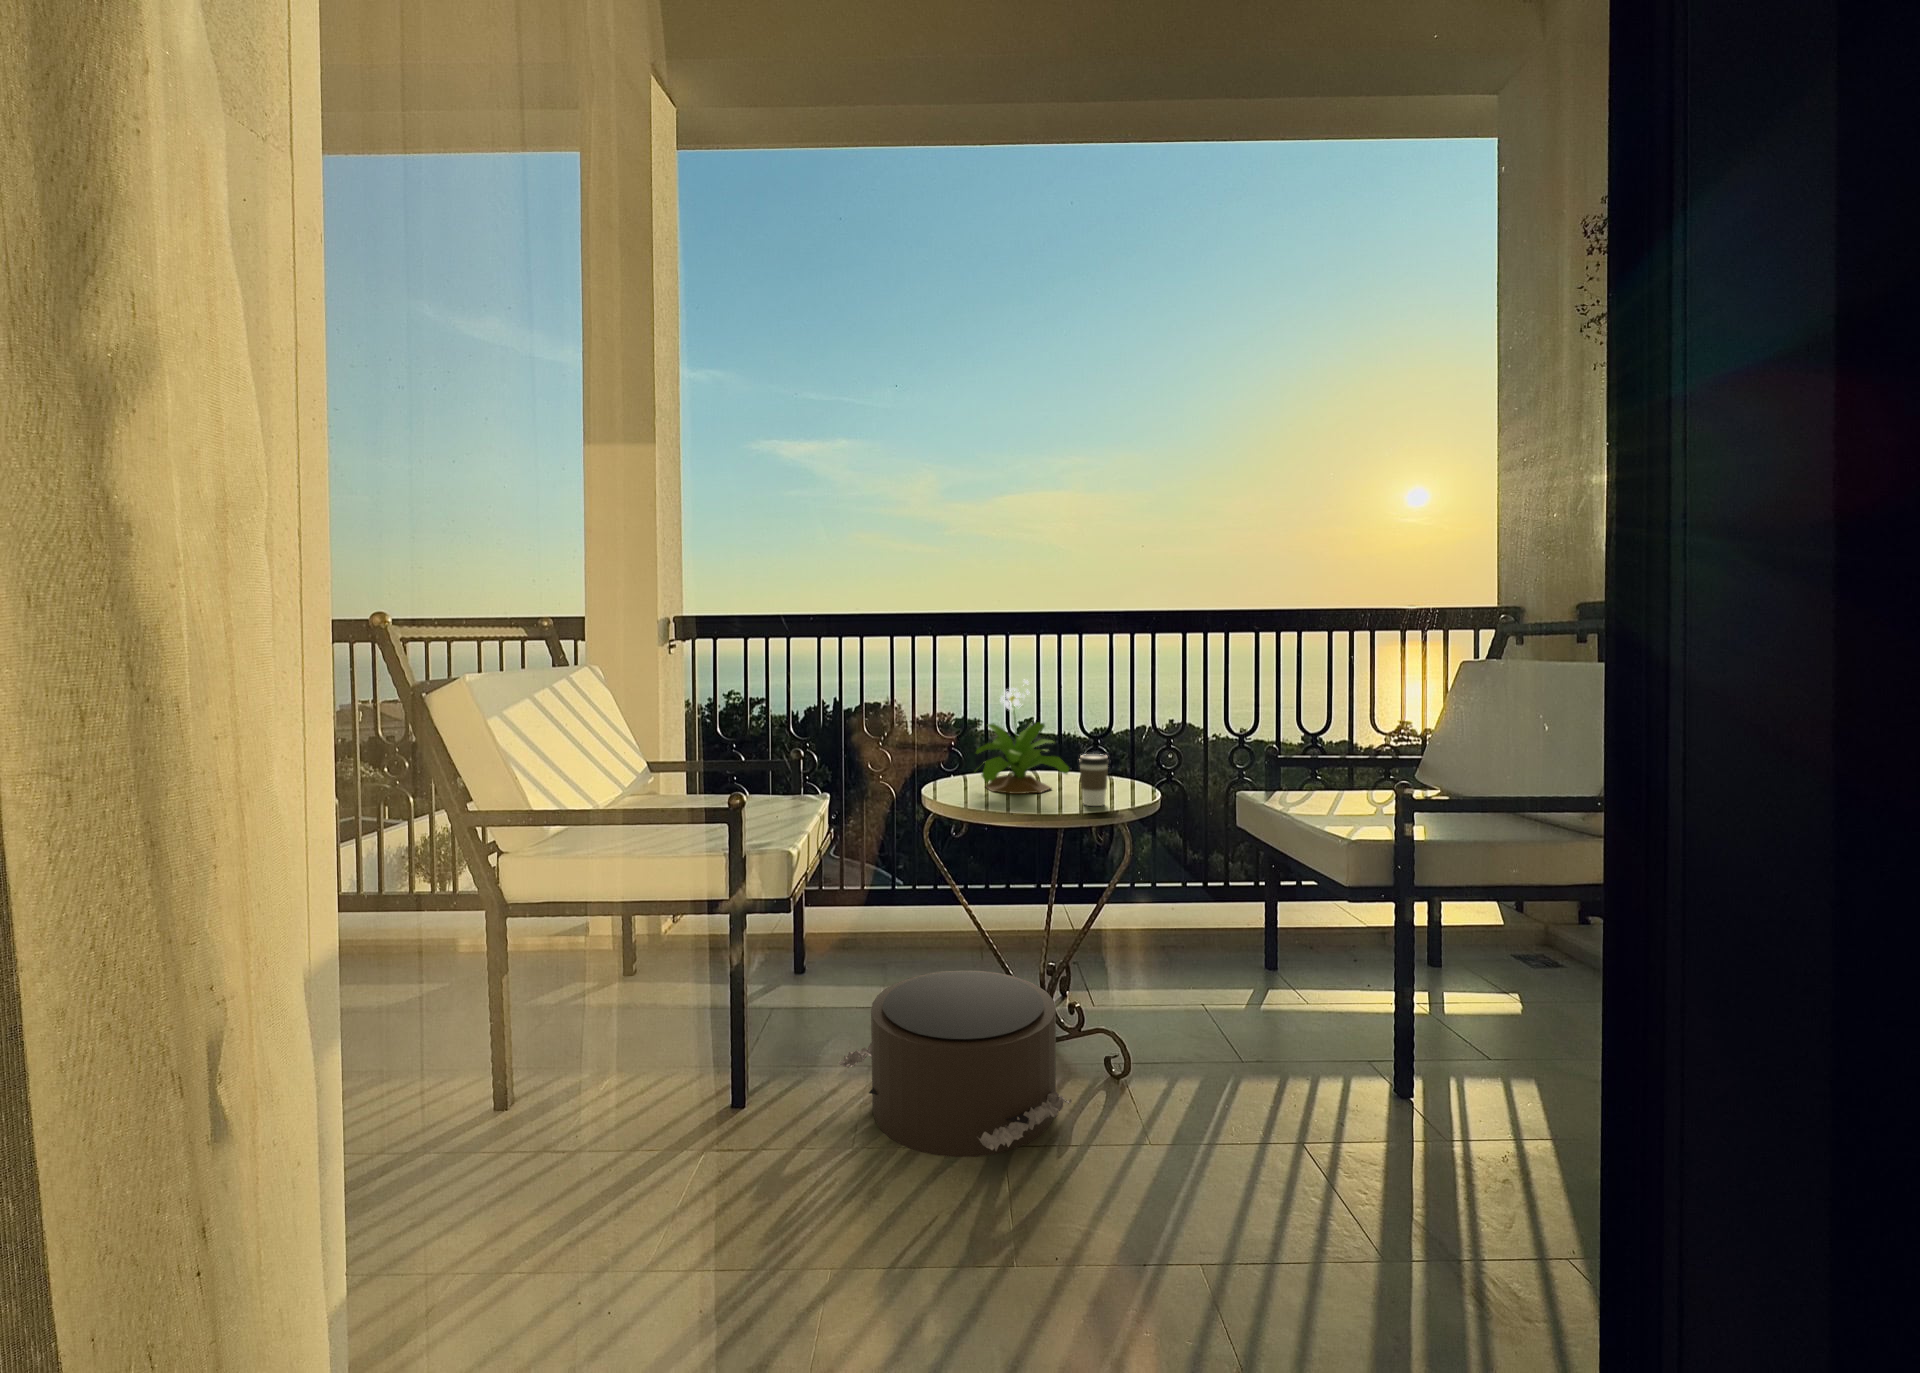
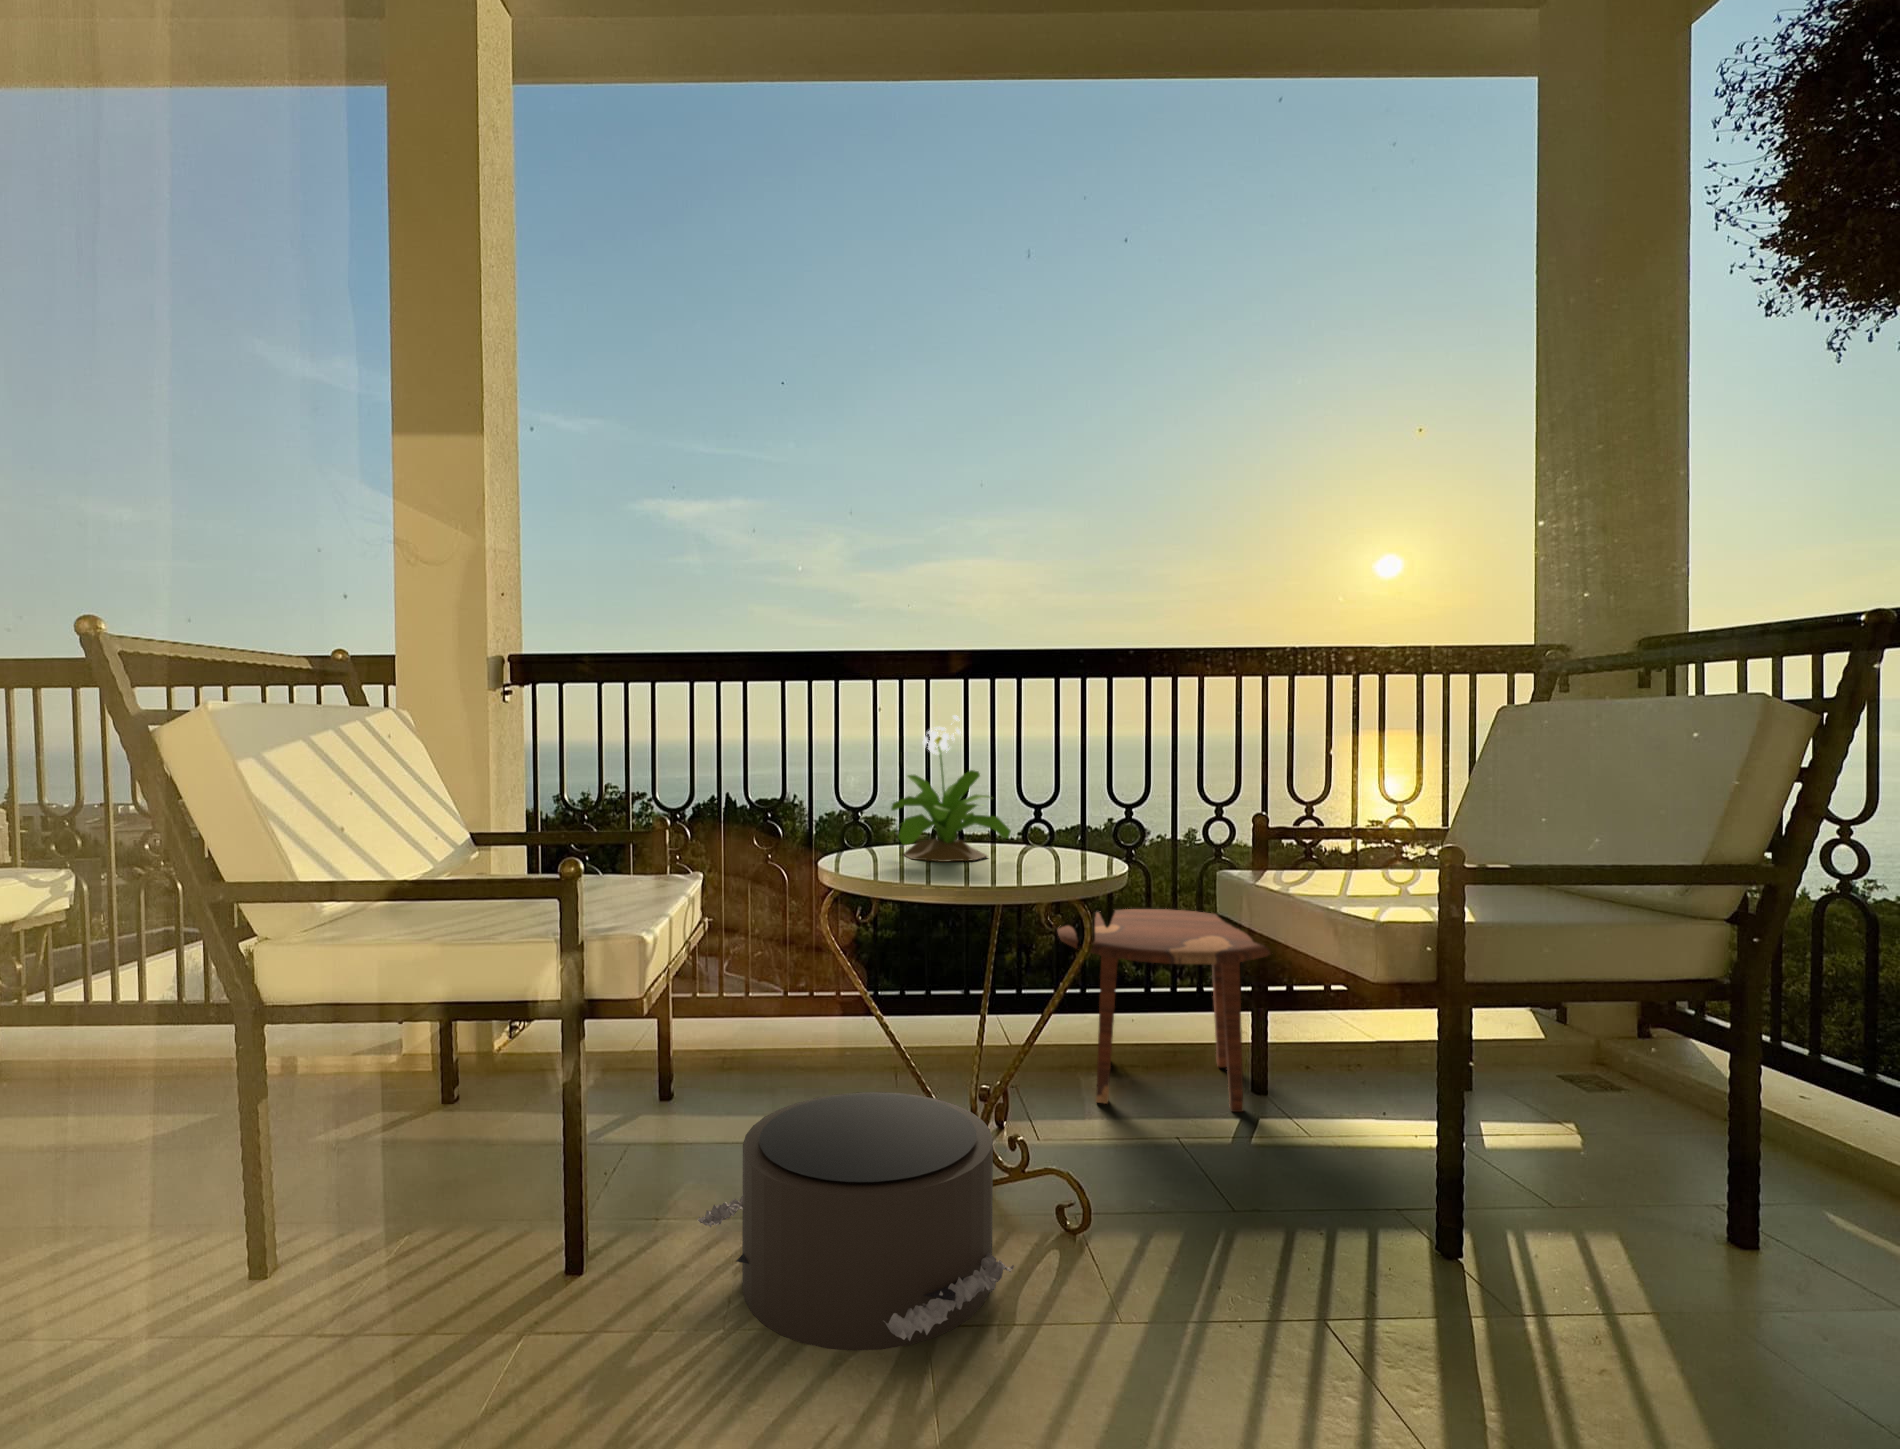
coffee cup: present [1079,754,1109,806] -> none [1023,808,1062,874]
side table: none [1108,821,1287,984] -> present [1058,909,1270,1112]

